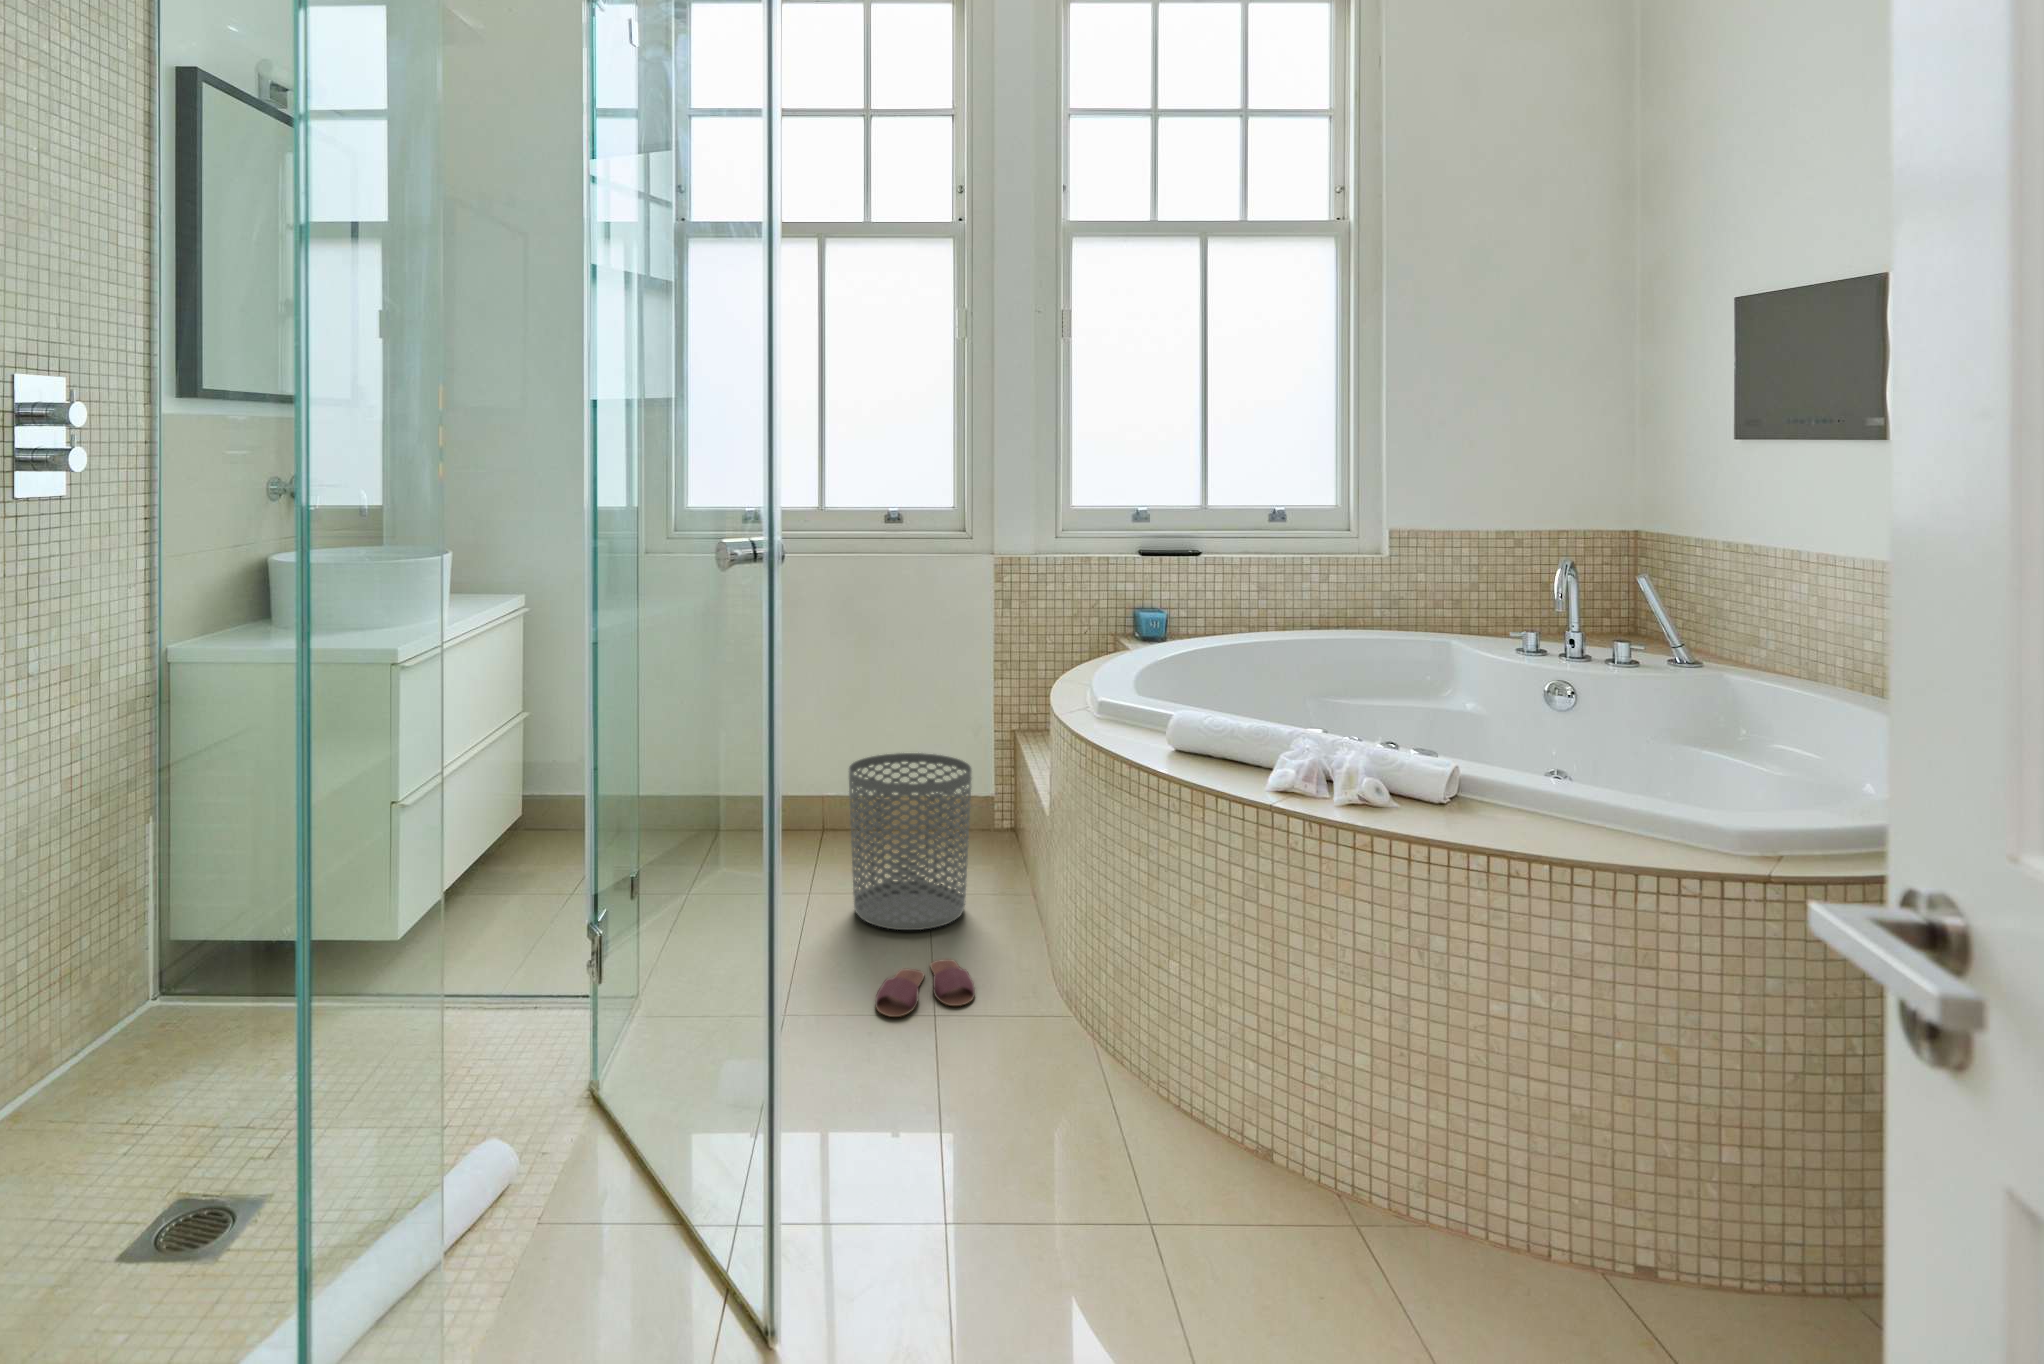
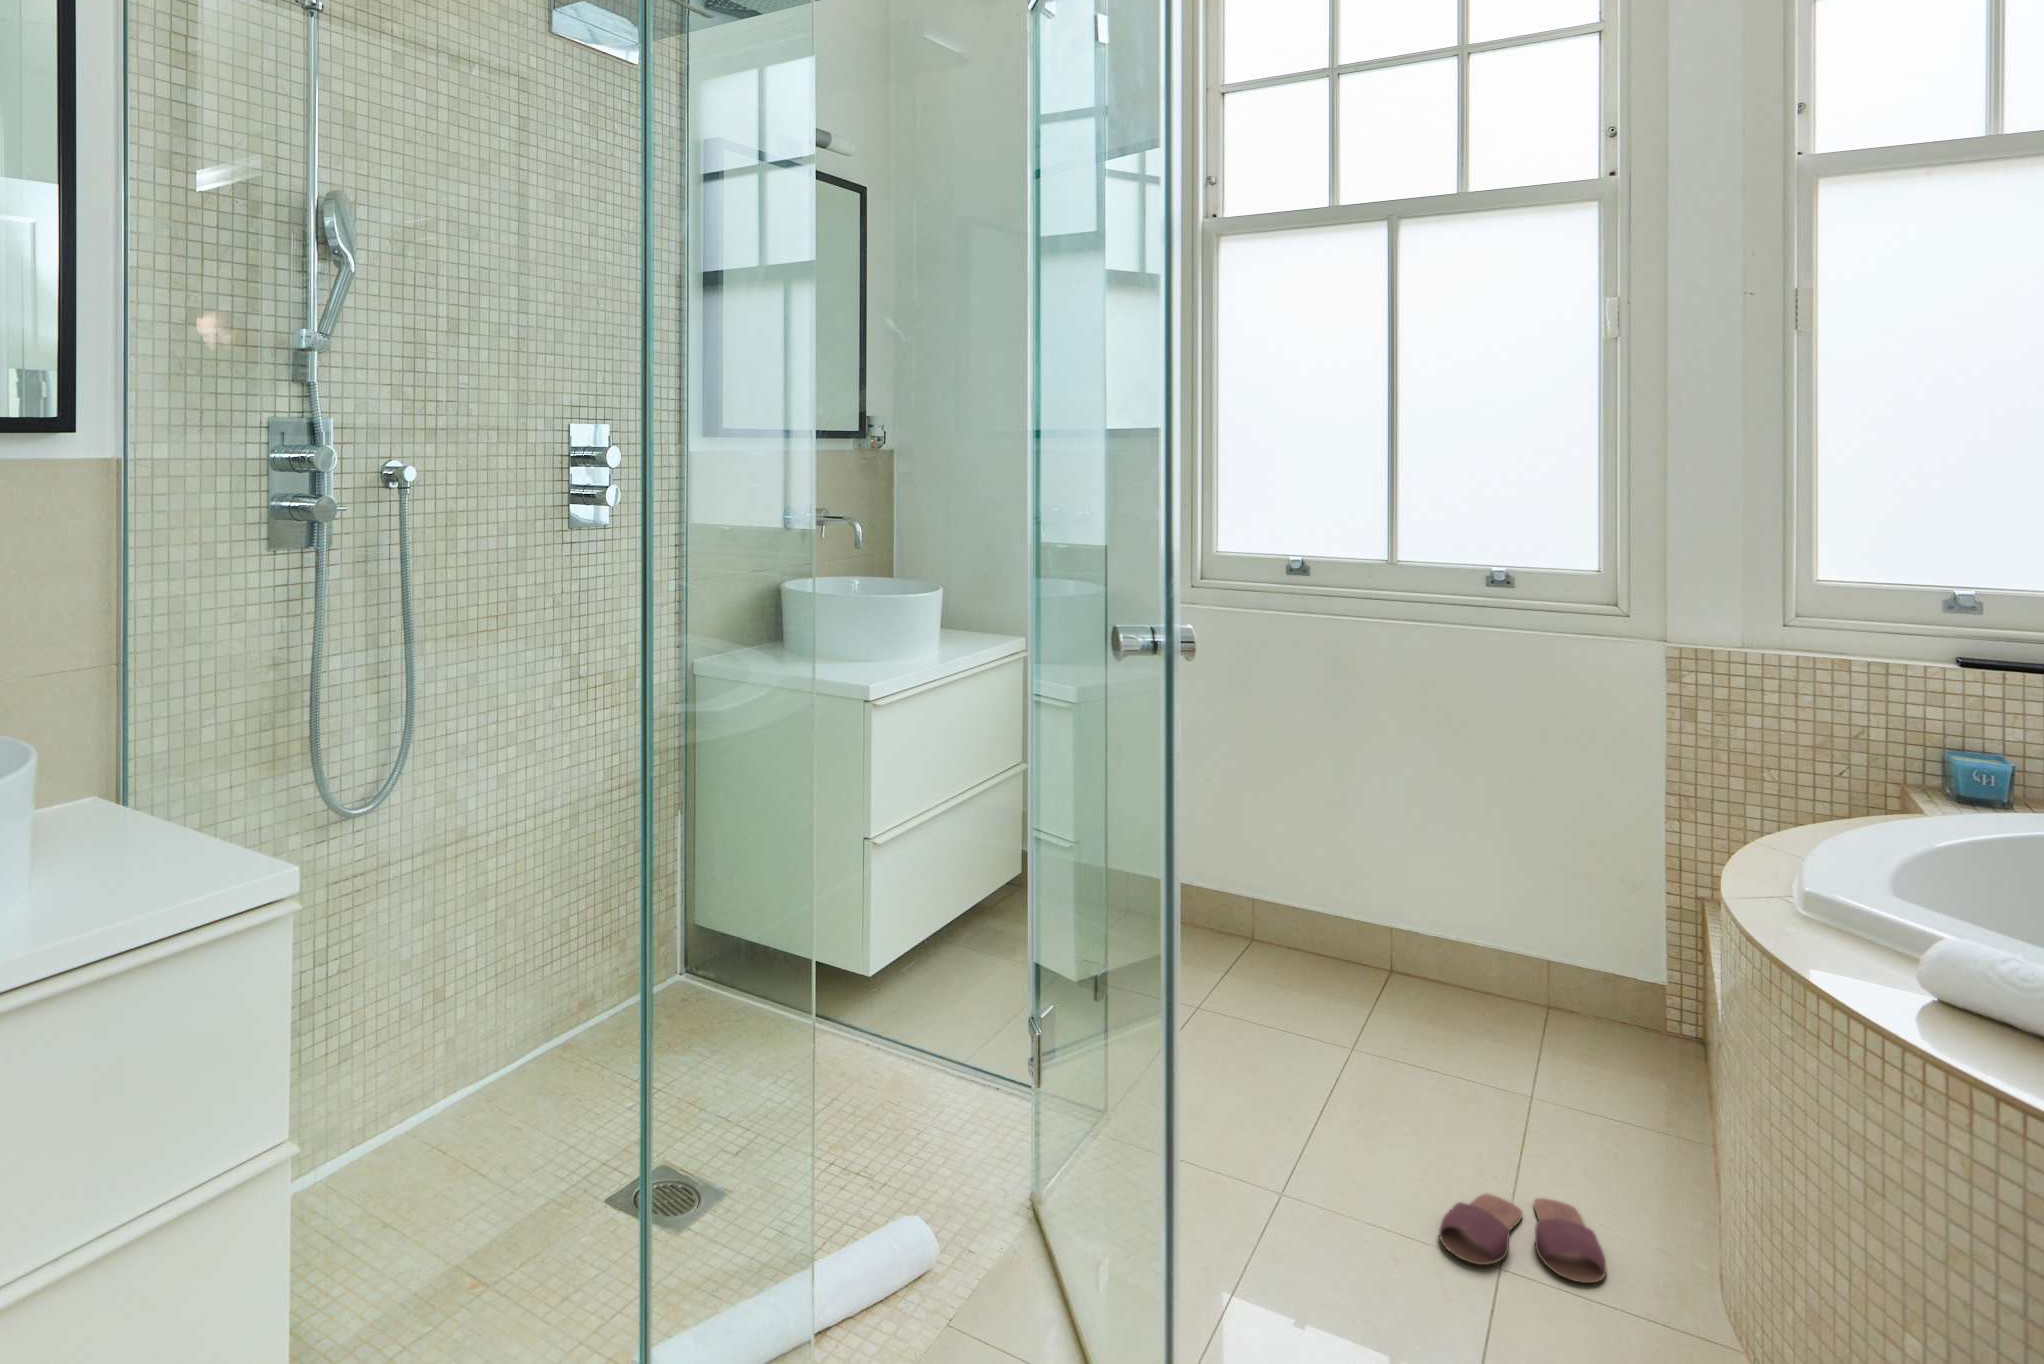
waste bin: present [849,753,972,930] -> none [1417,892,1614,1148]

